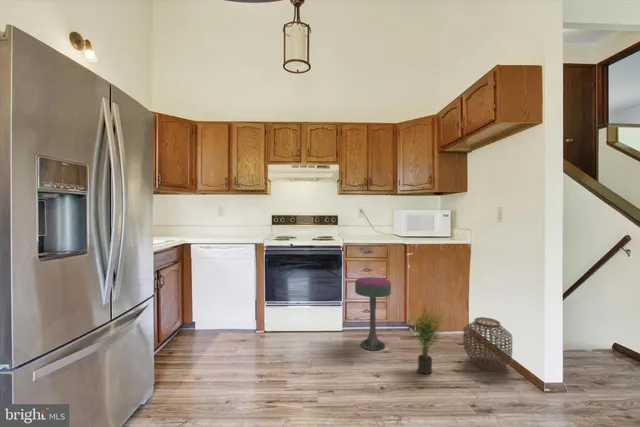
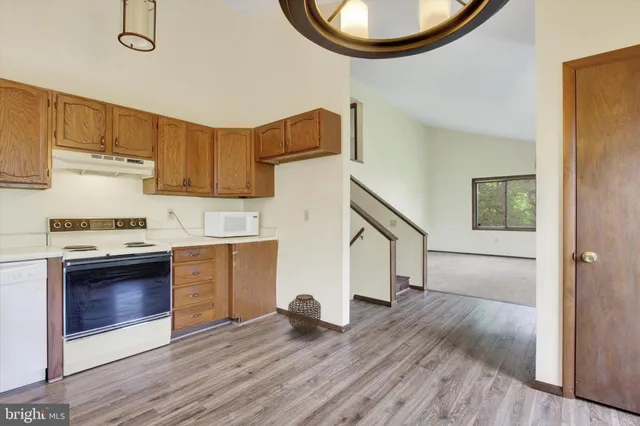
bar stool: present [355,277,391,350] -> none [193,278,230,350]
potted plant: present [414,308,441,374] -> none [247,292,287,350]

